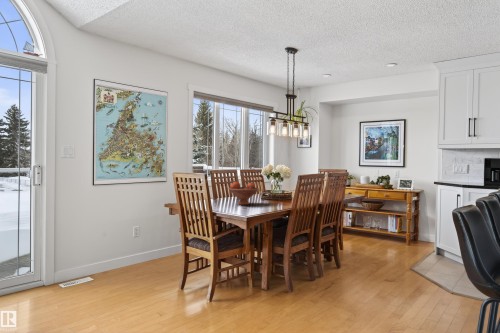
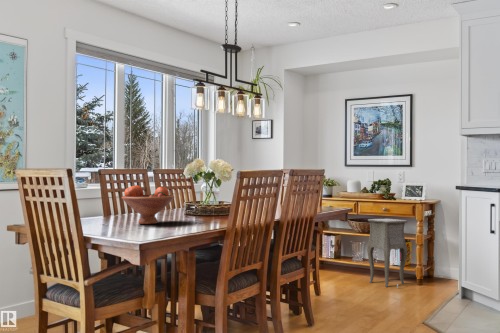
side table: none [374,202,401,247] -> present [367,219,407,288]

